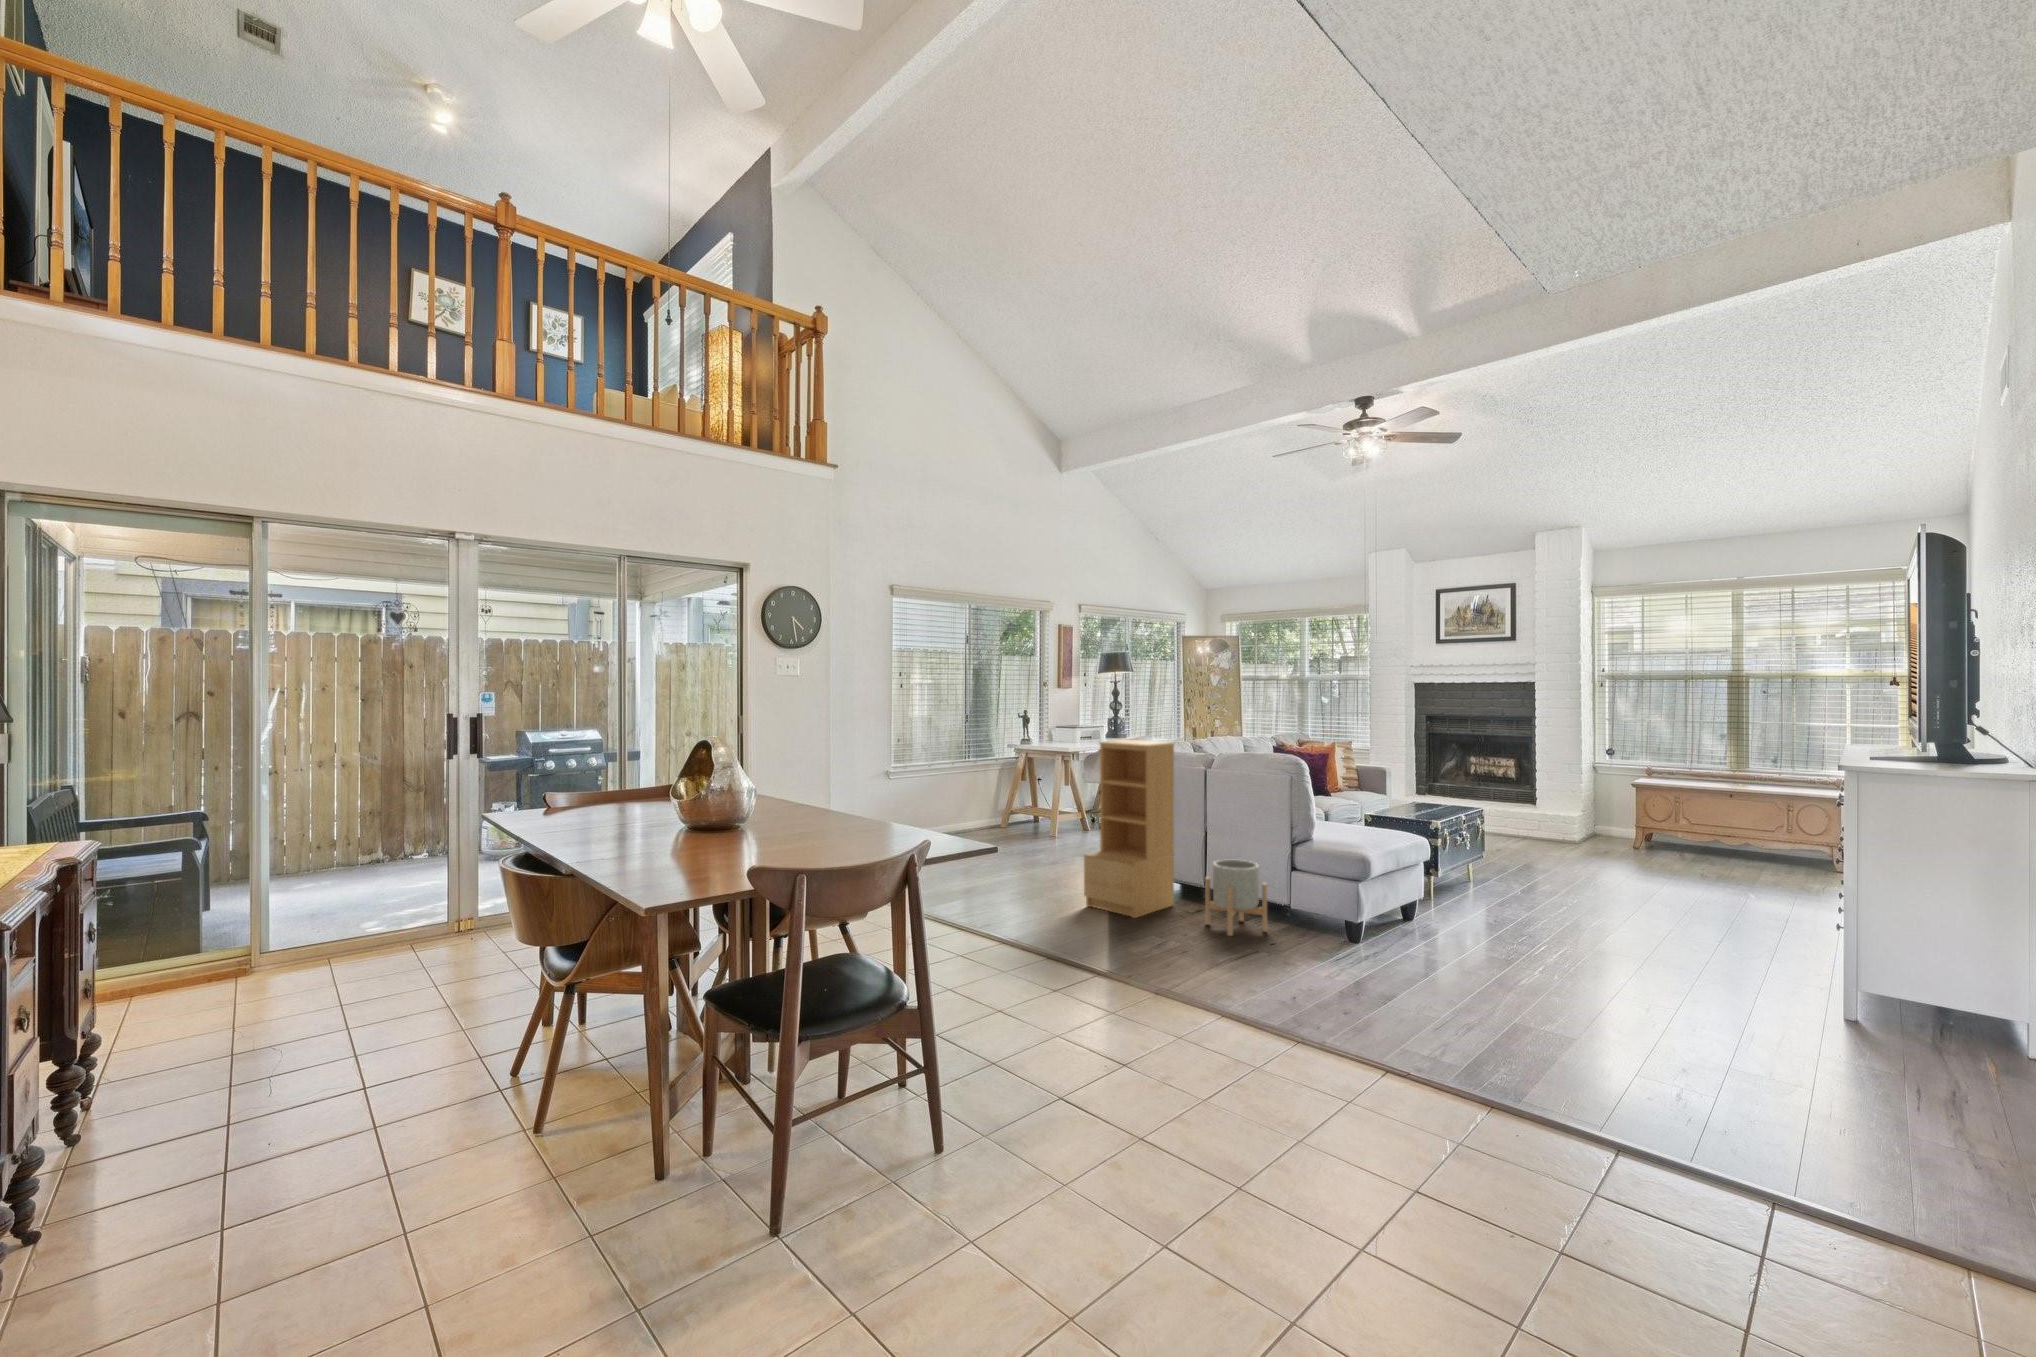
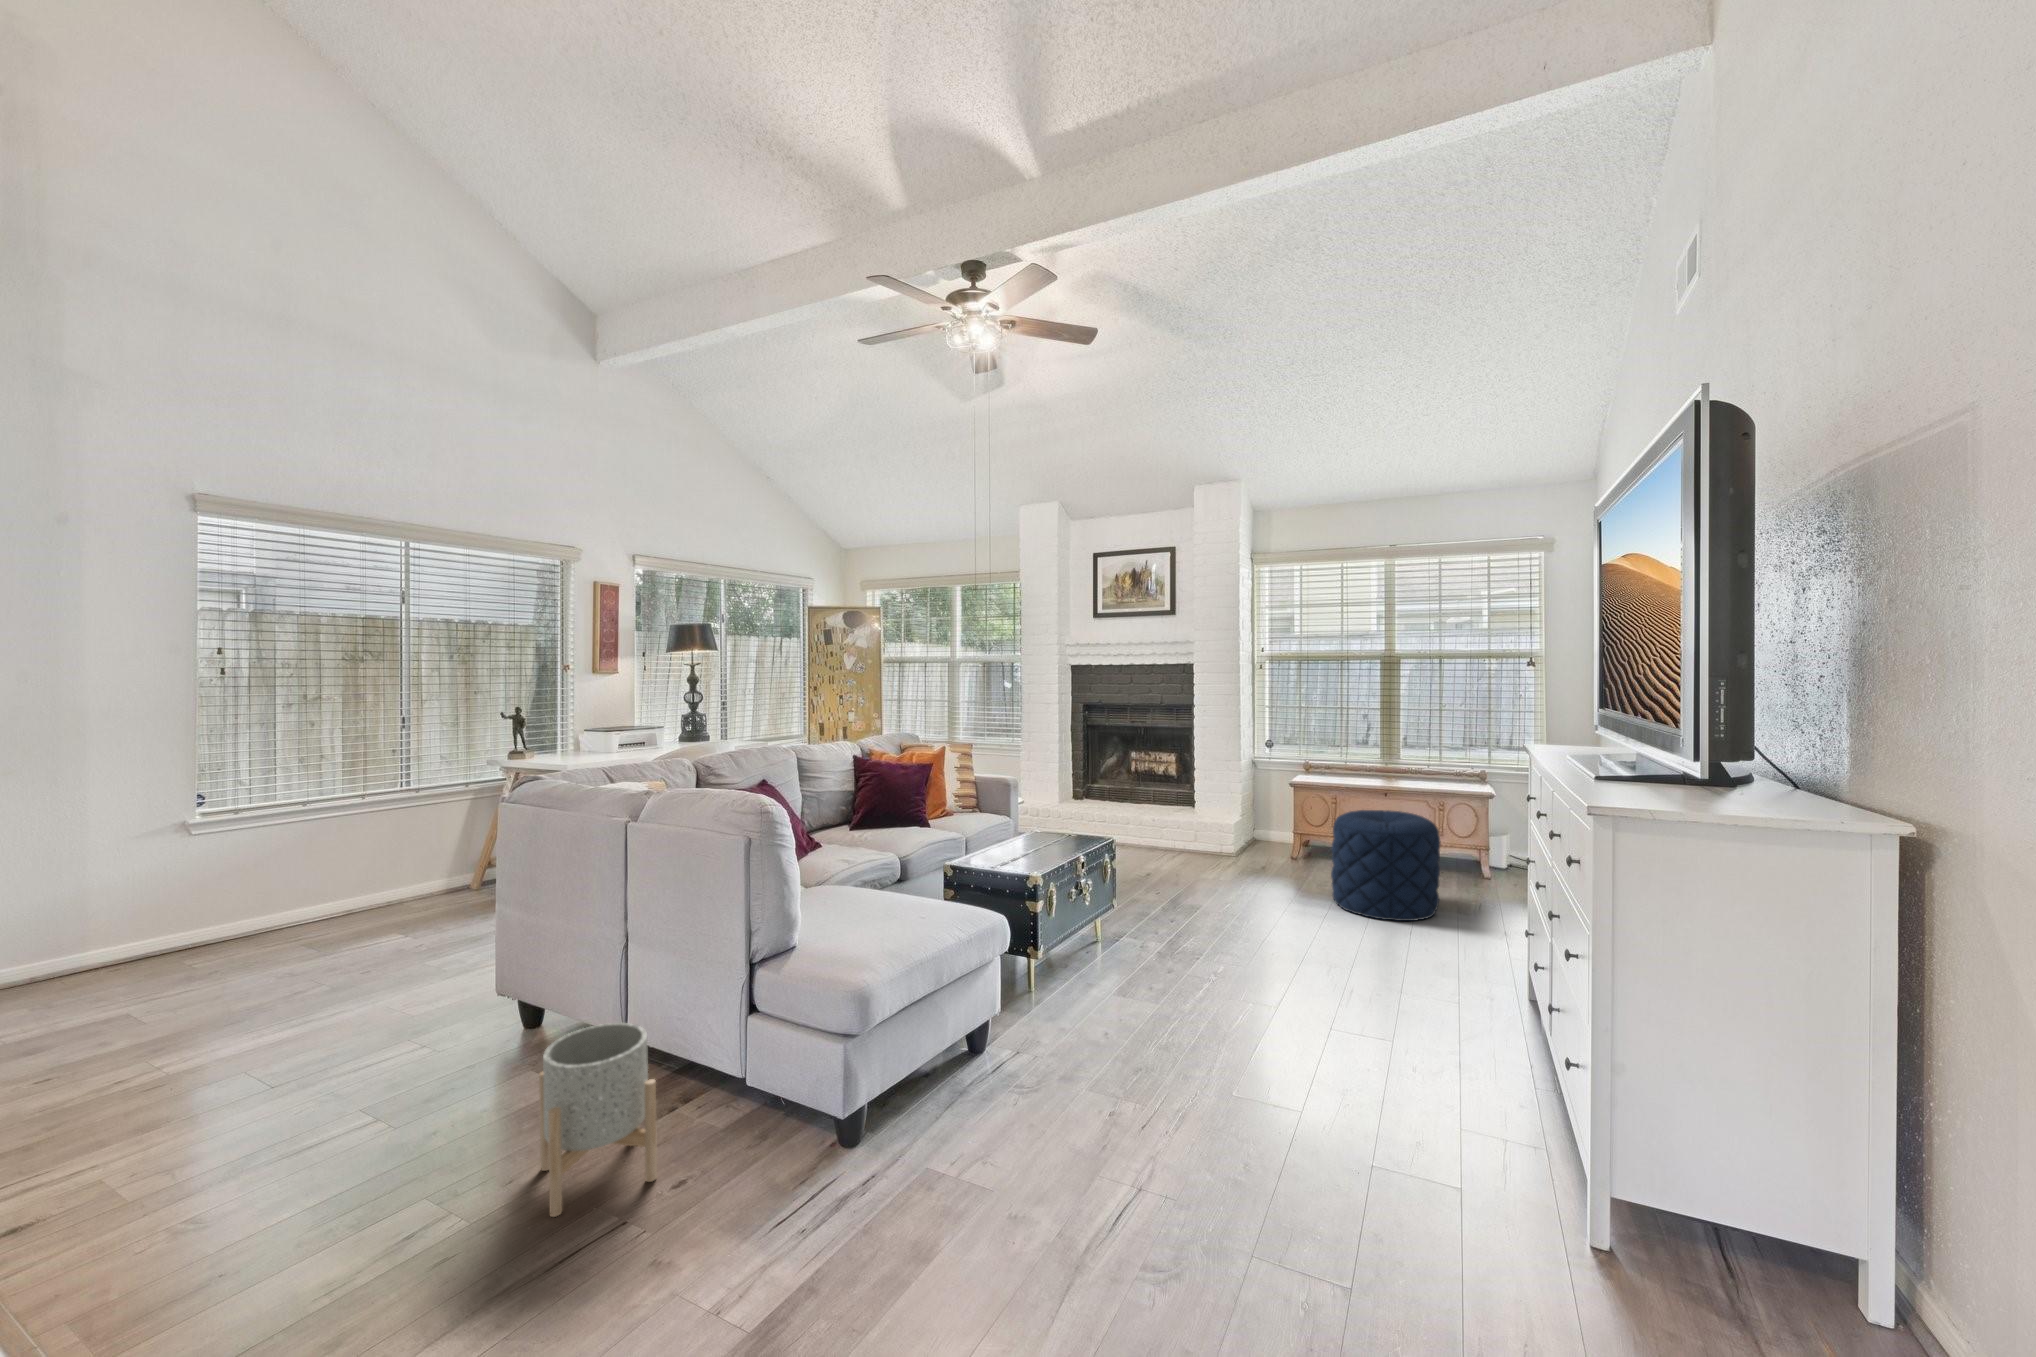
bookshelf: present [1084,740,1175,918] -> none [322,776,543,1167]
pouf: none [1668,801,1768,885] -> present [1331,810,1441,921]

